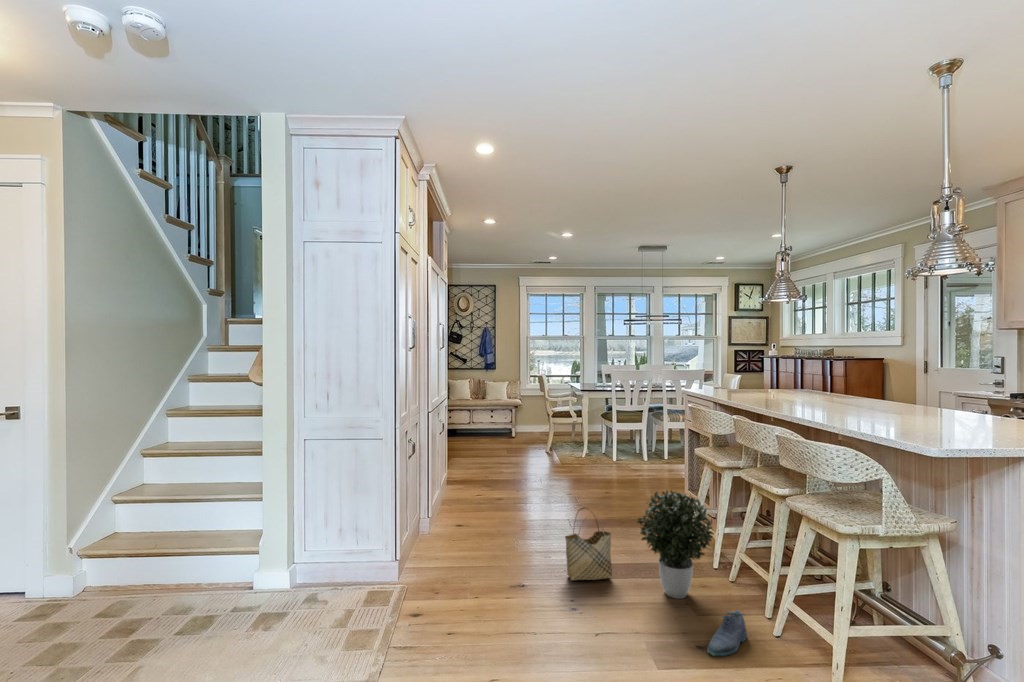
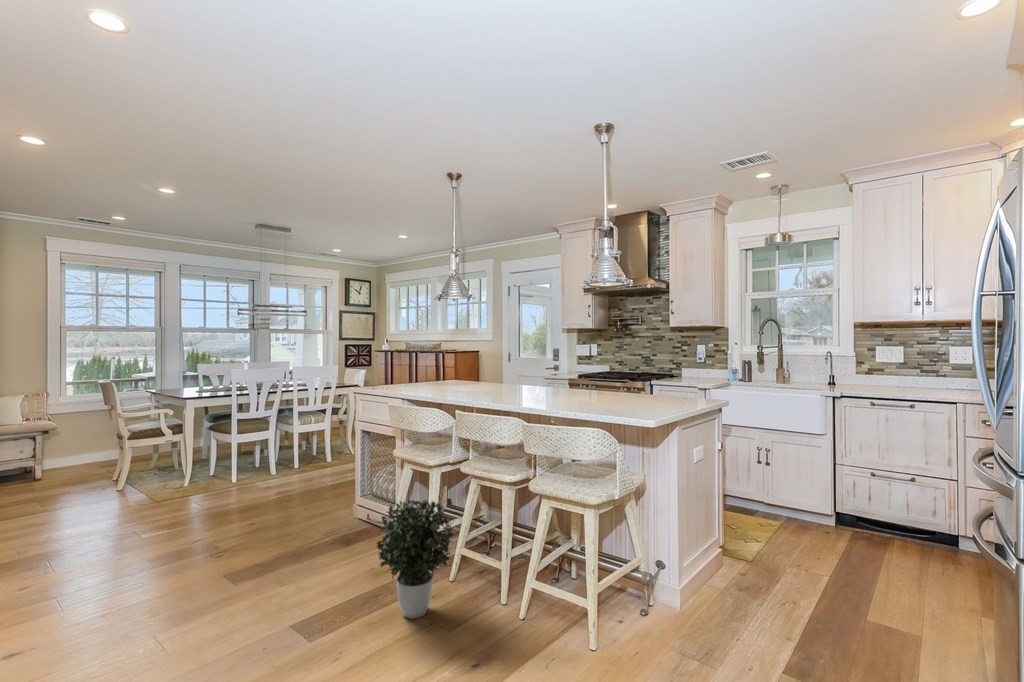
woven basket: present [565,508,612,580] -> none [280,549,340,653]
shoe: present [707,610,747,656] -> none [482,602,505,660]

